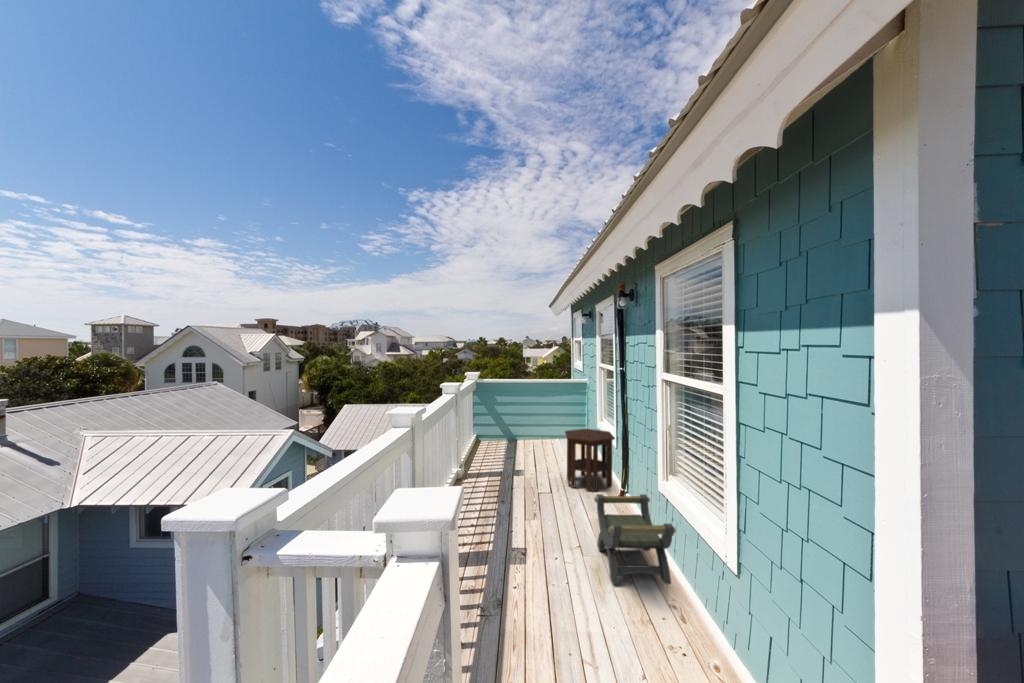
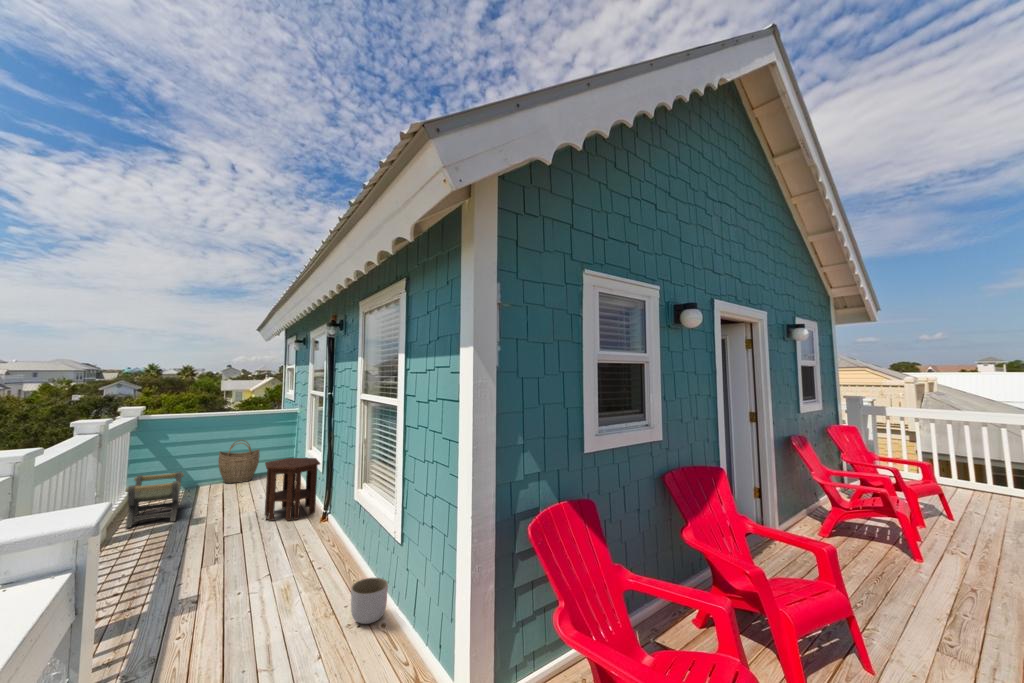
woven basket: none [527,405,558,443] -> present [218,440,260,483]
stool: present [594,494,676,585] -> present [126,472,184,528]
planter: none [672,598,718,659] -> present [351,578,388,624]

